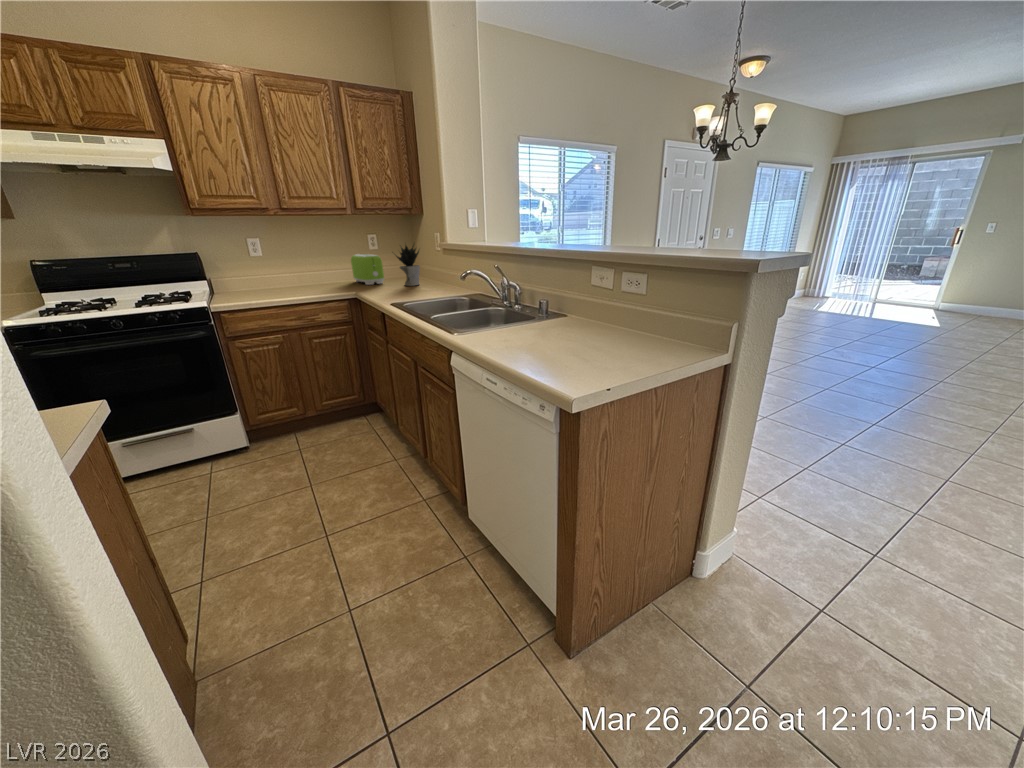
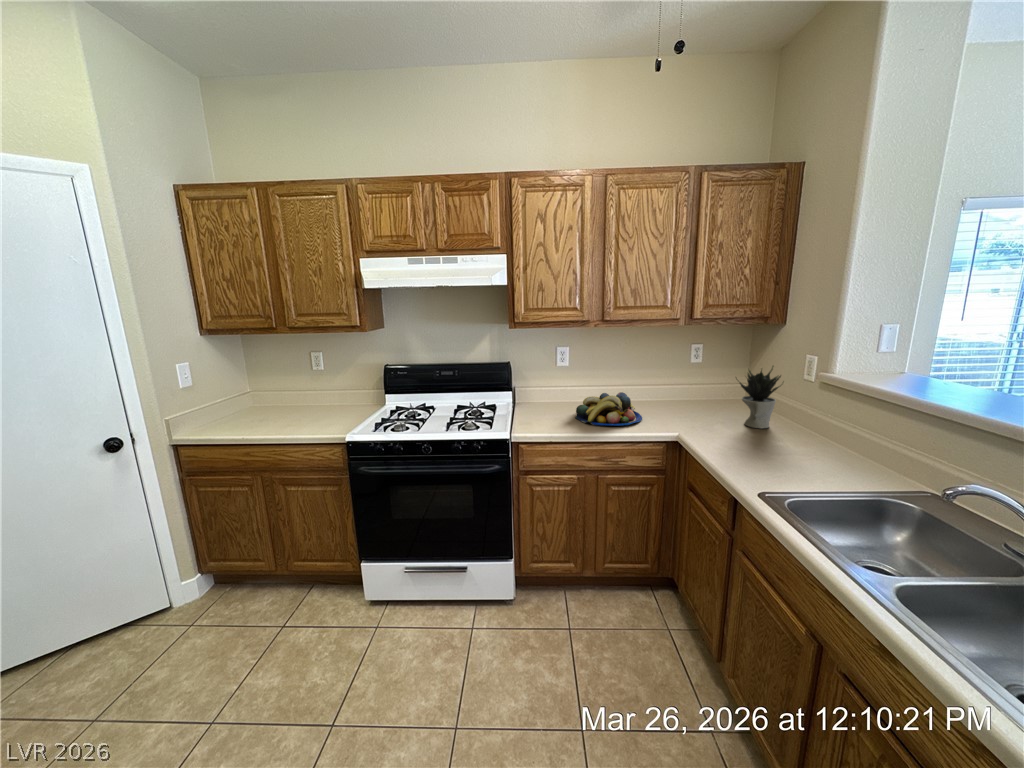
toaster: present [351,254,384,285] -> none [663,369,711,413]
fruit bowl: none [274,272,333,296] -> present [576,392,642,426]

